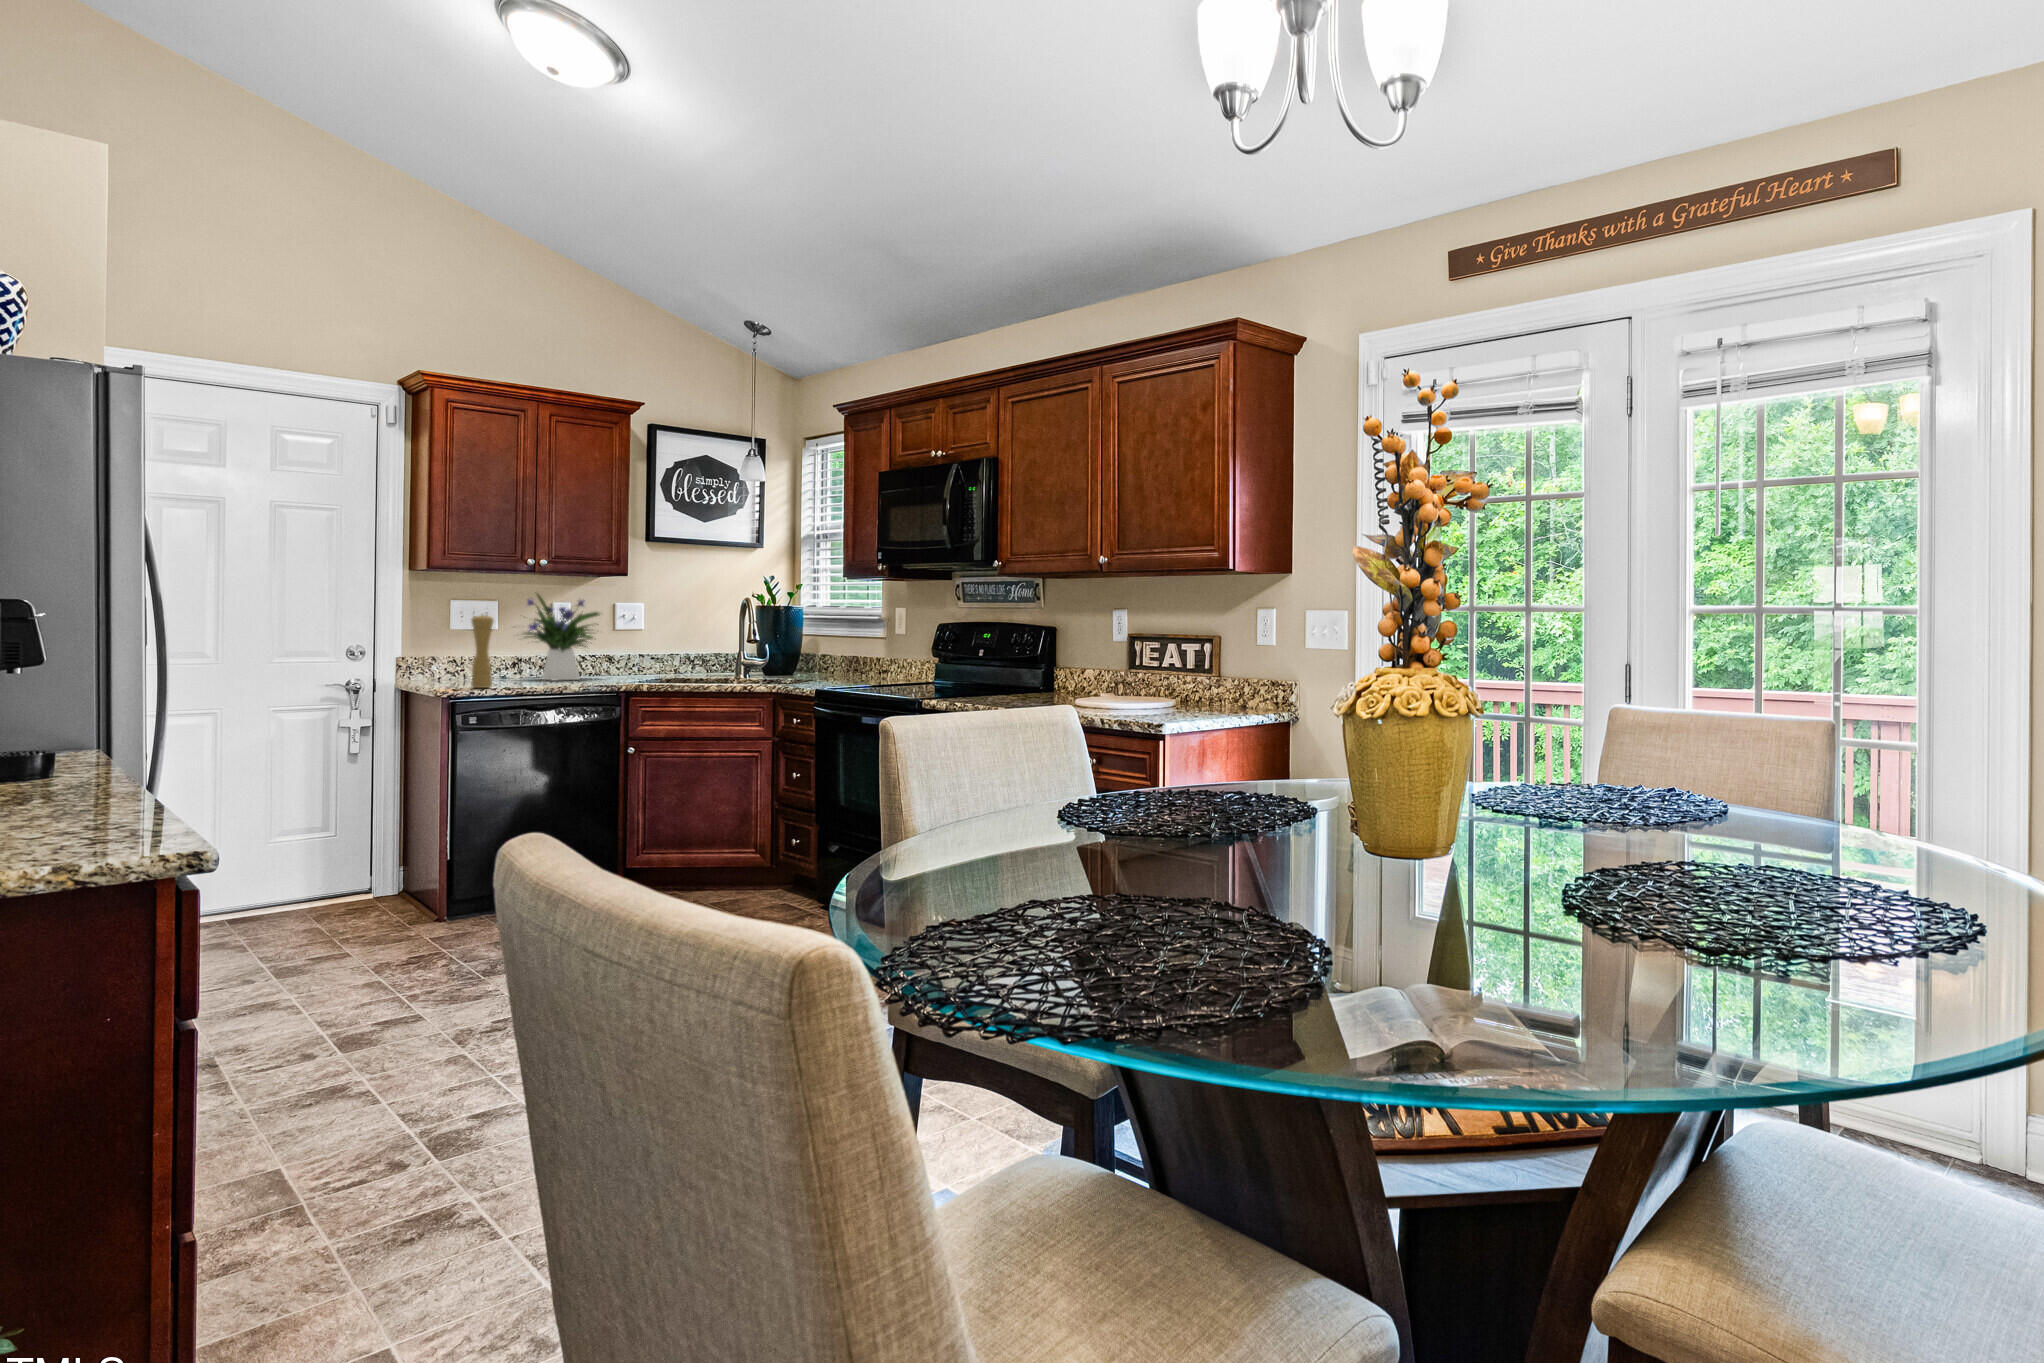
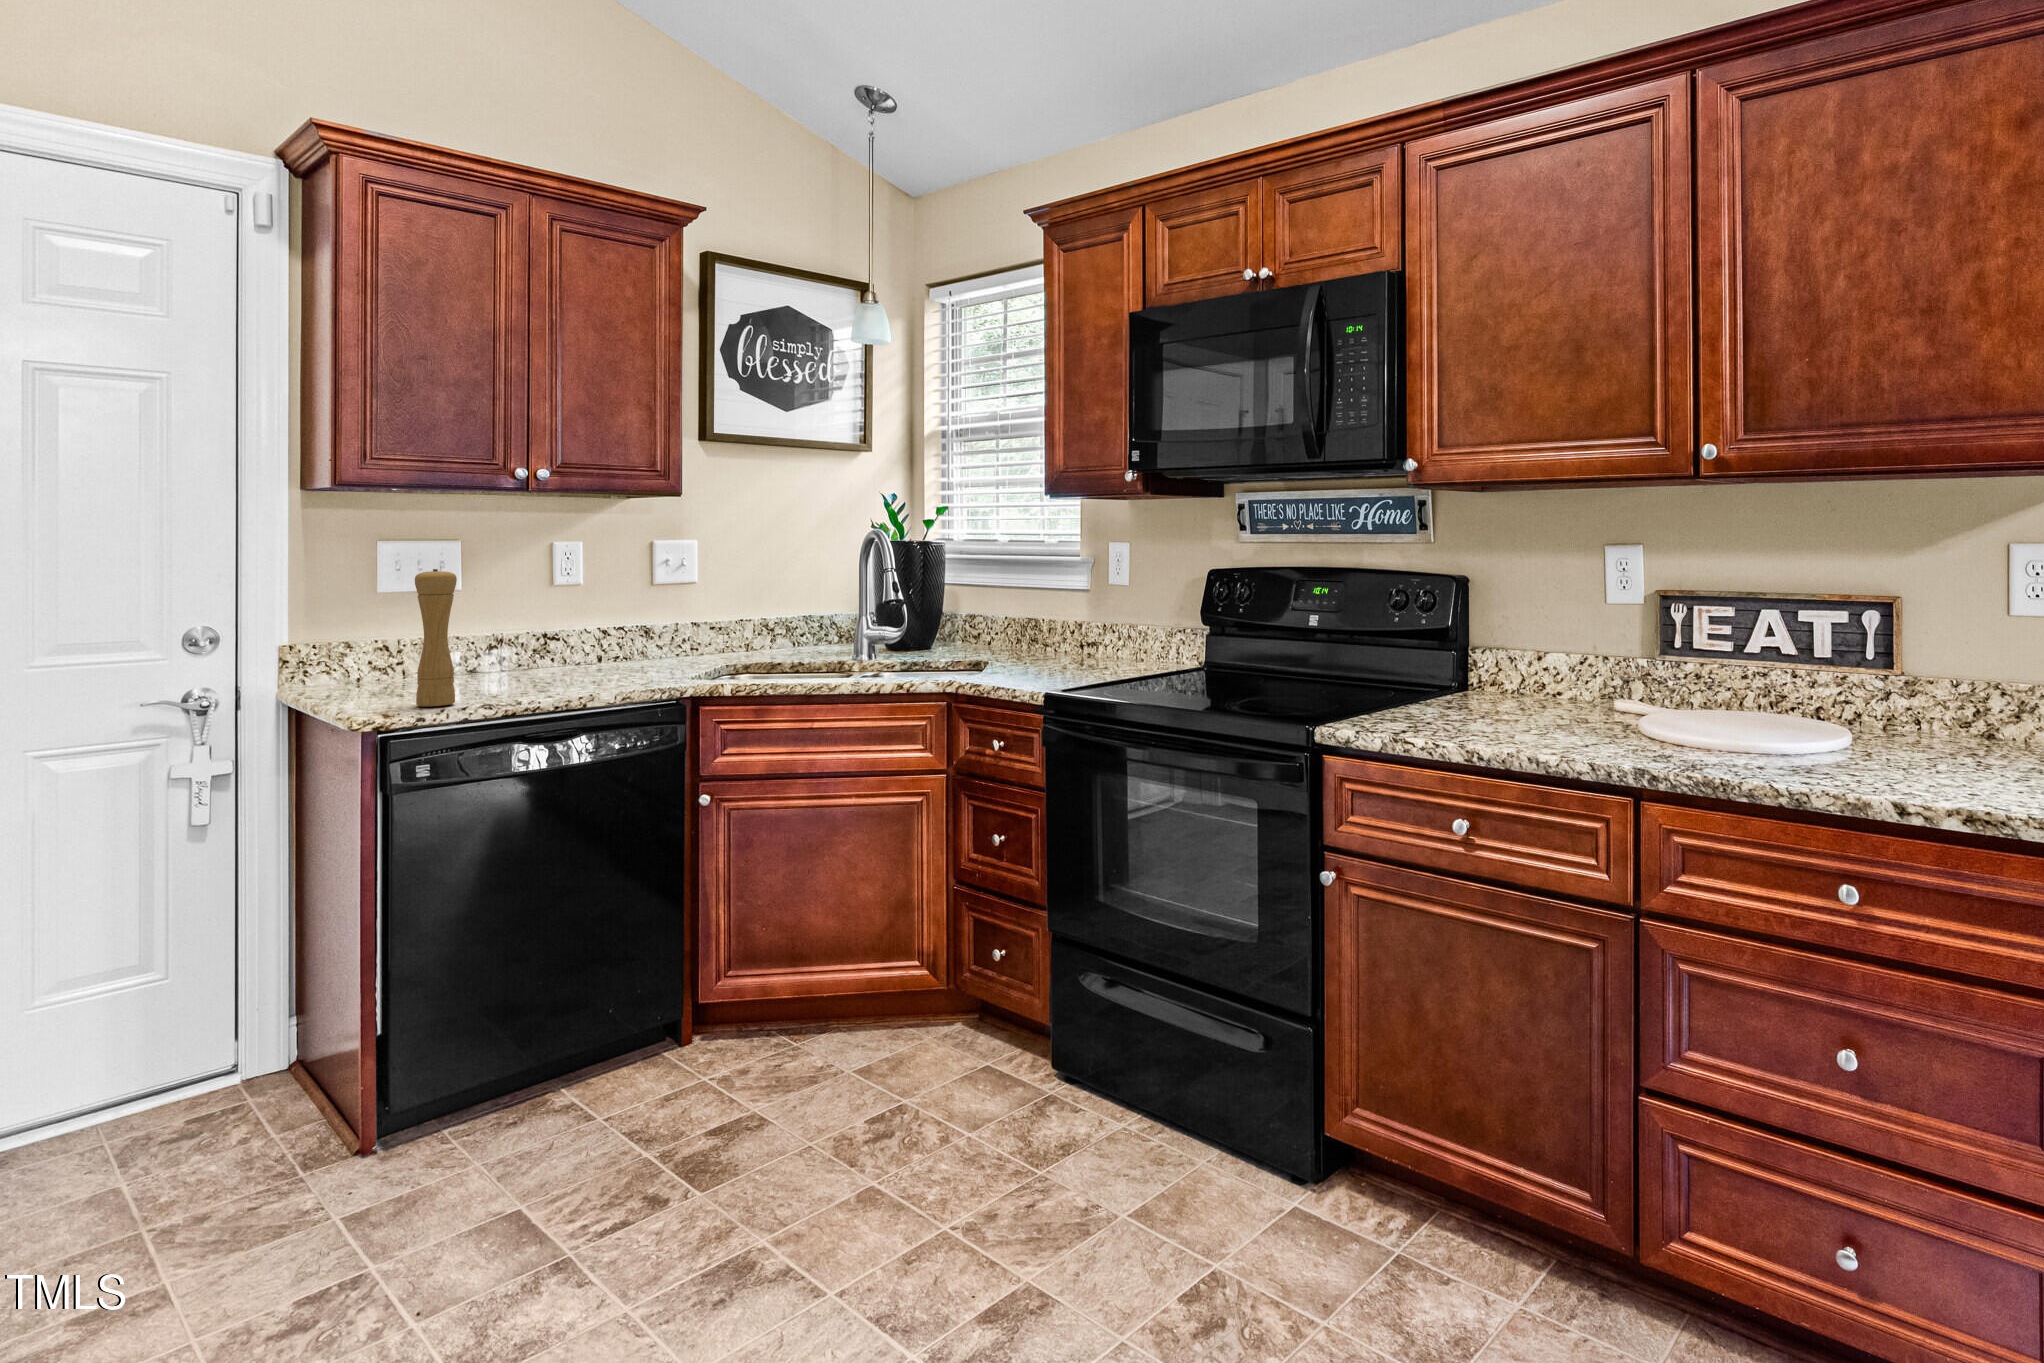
flower arrangement: present [524,594,599,681] -> none [482,525,642,676]

